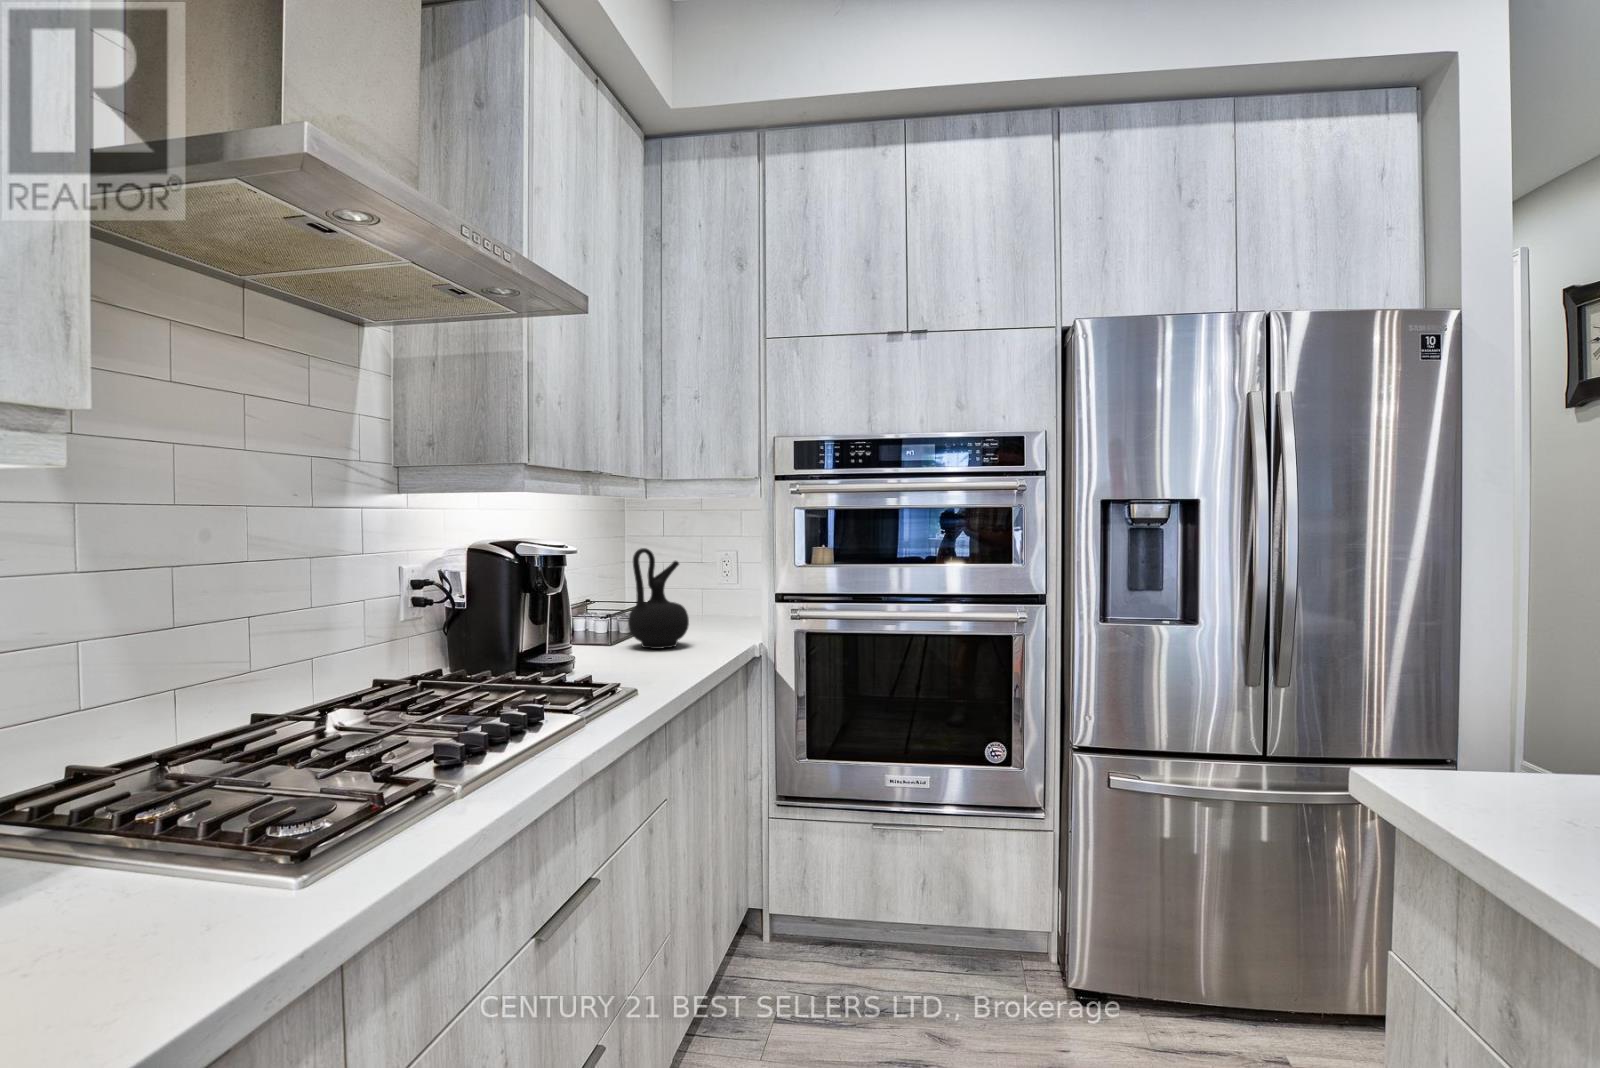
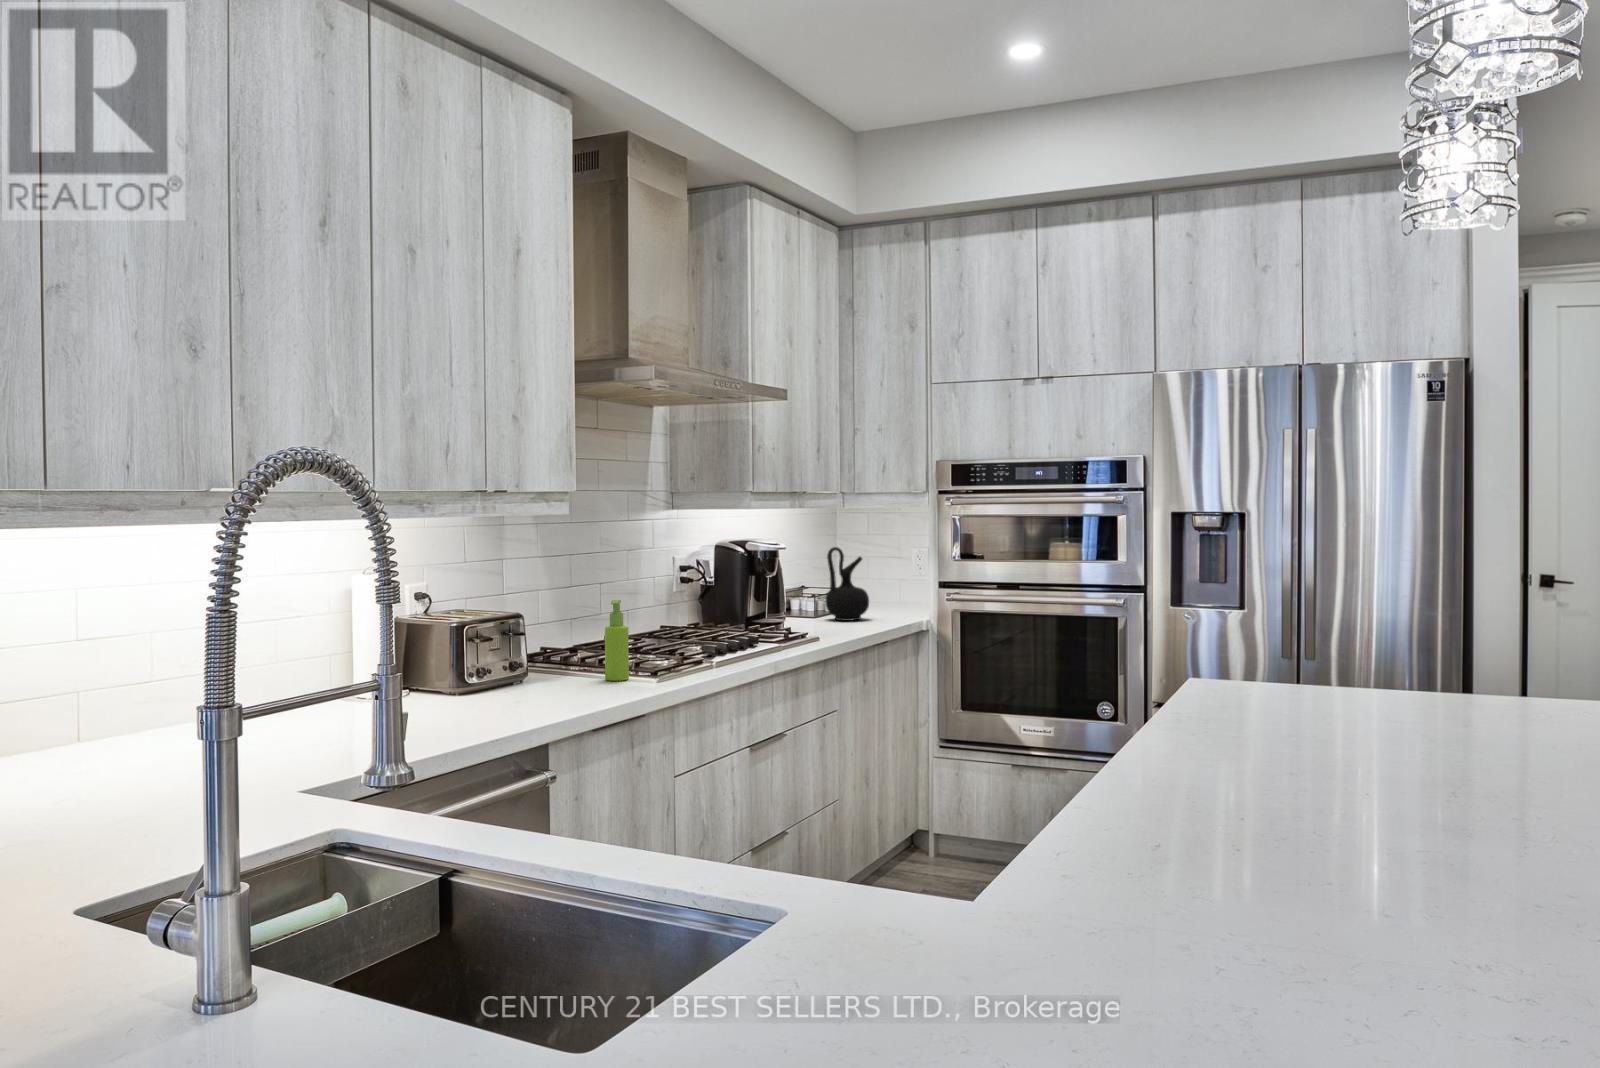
soap dispenser: none [100,715,187,963] -> present [605,600,629,681]

